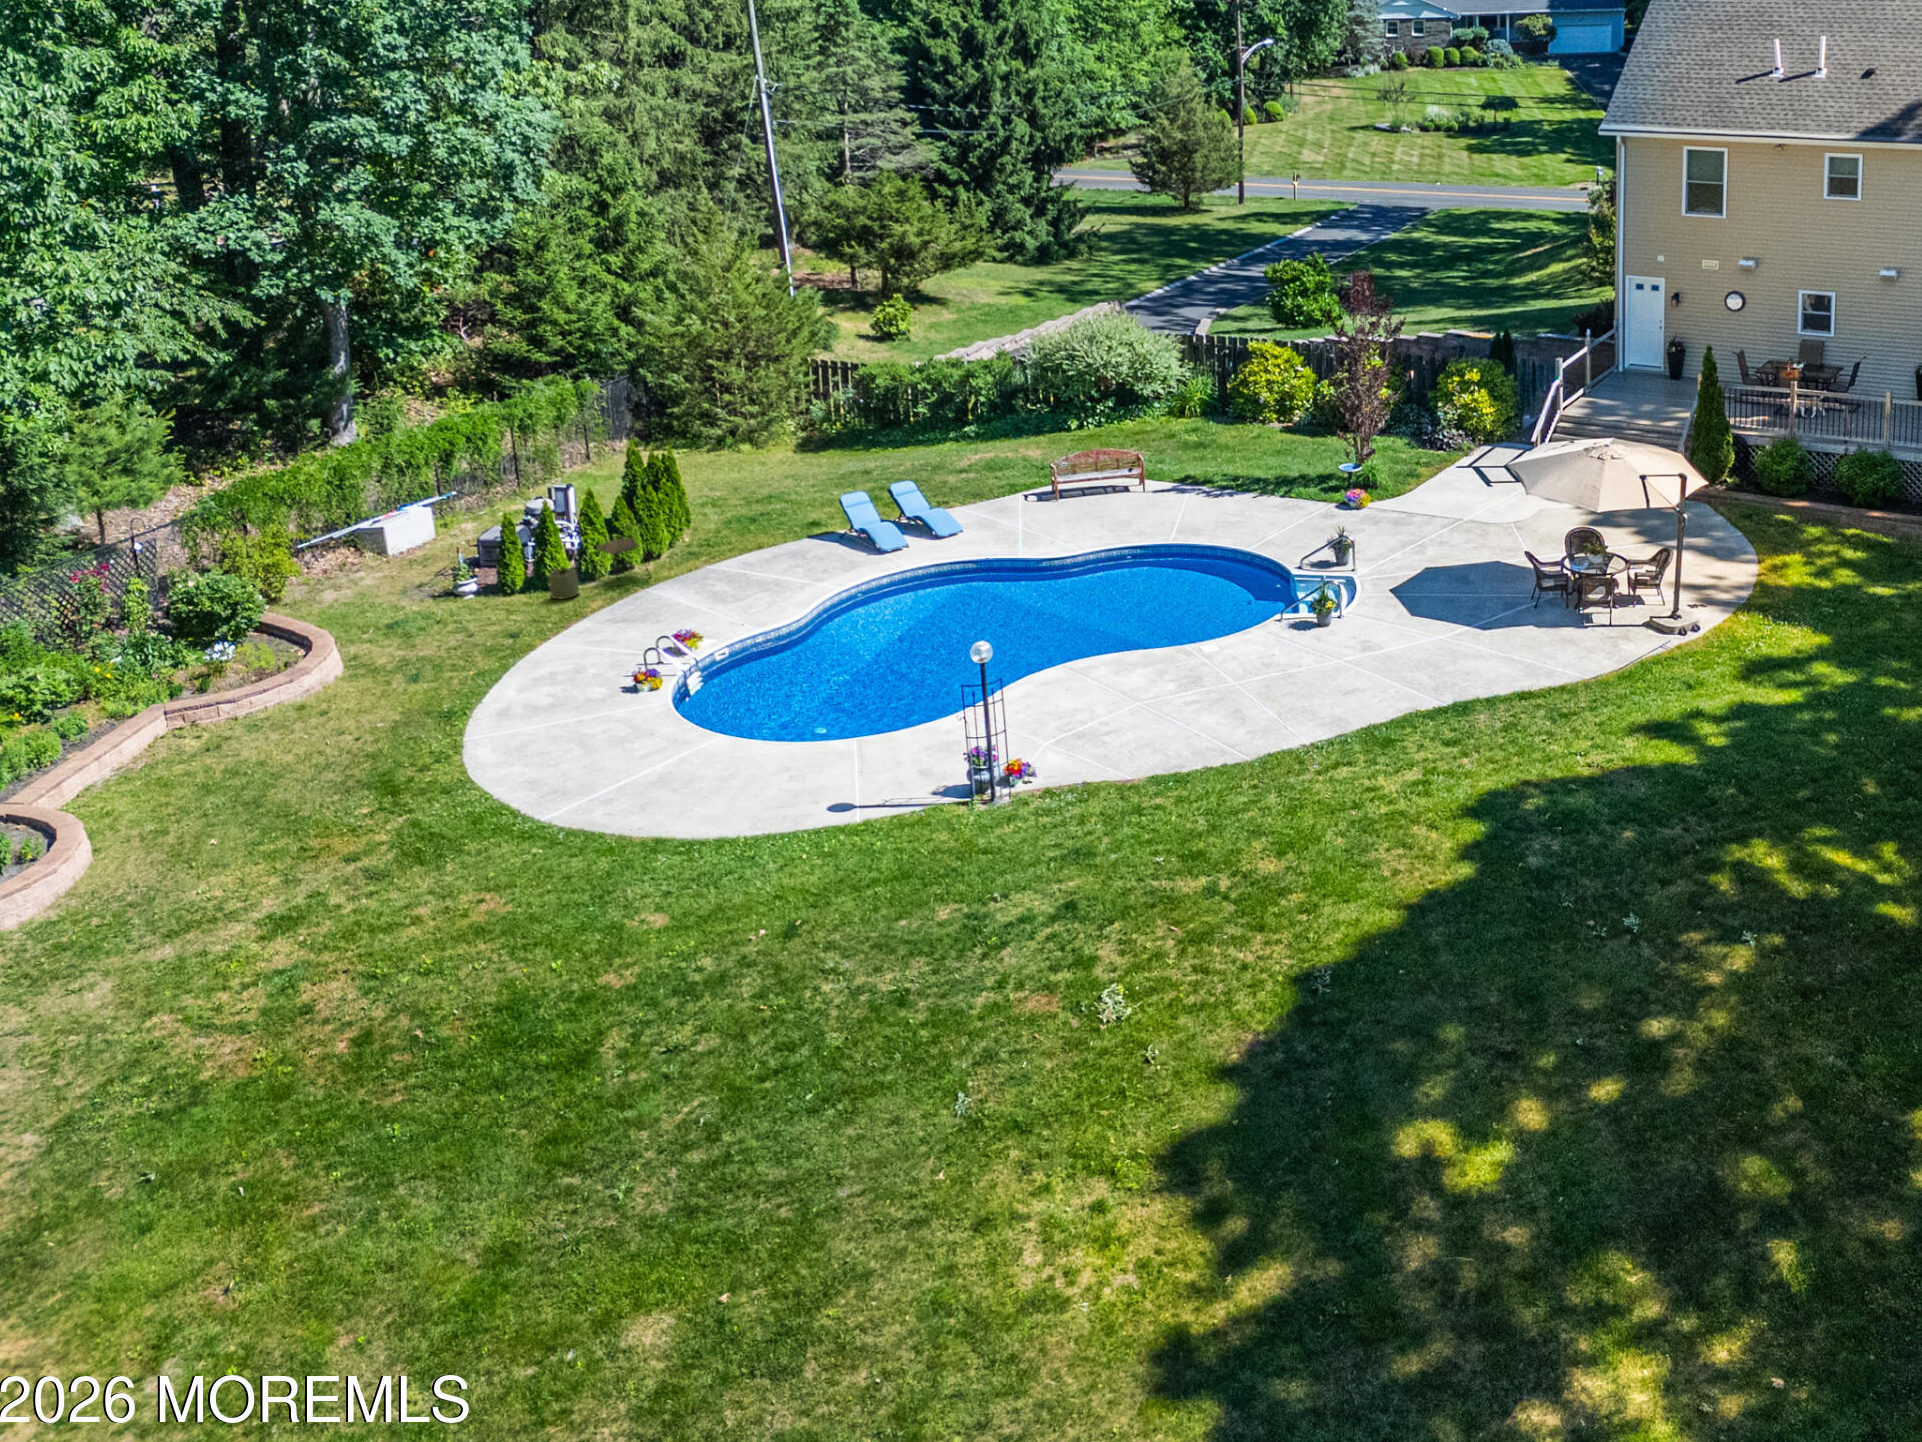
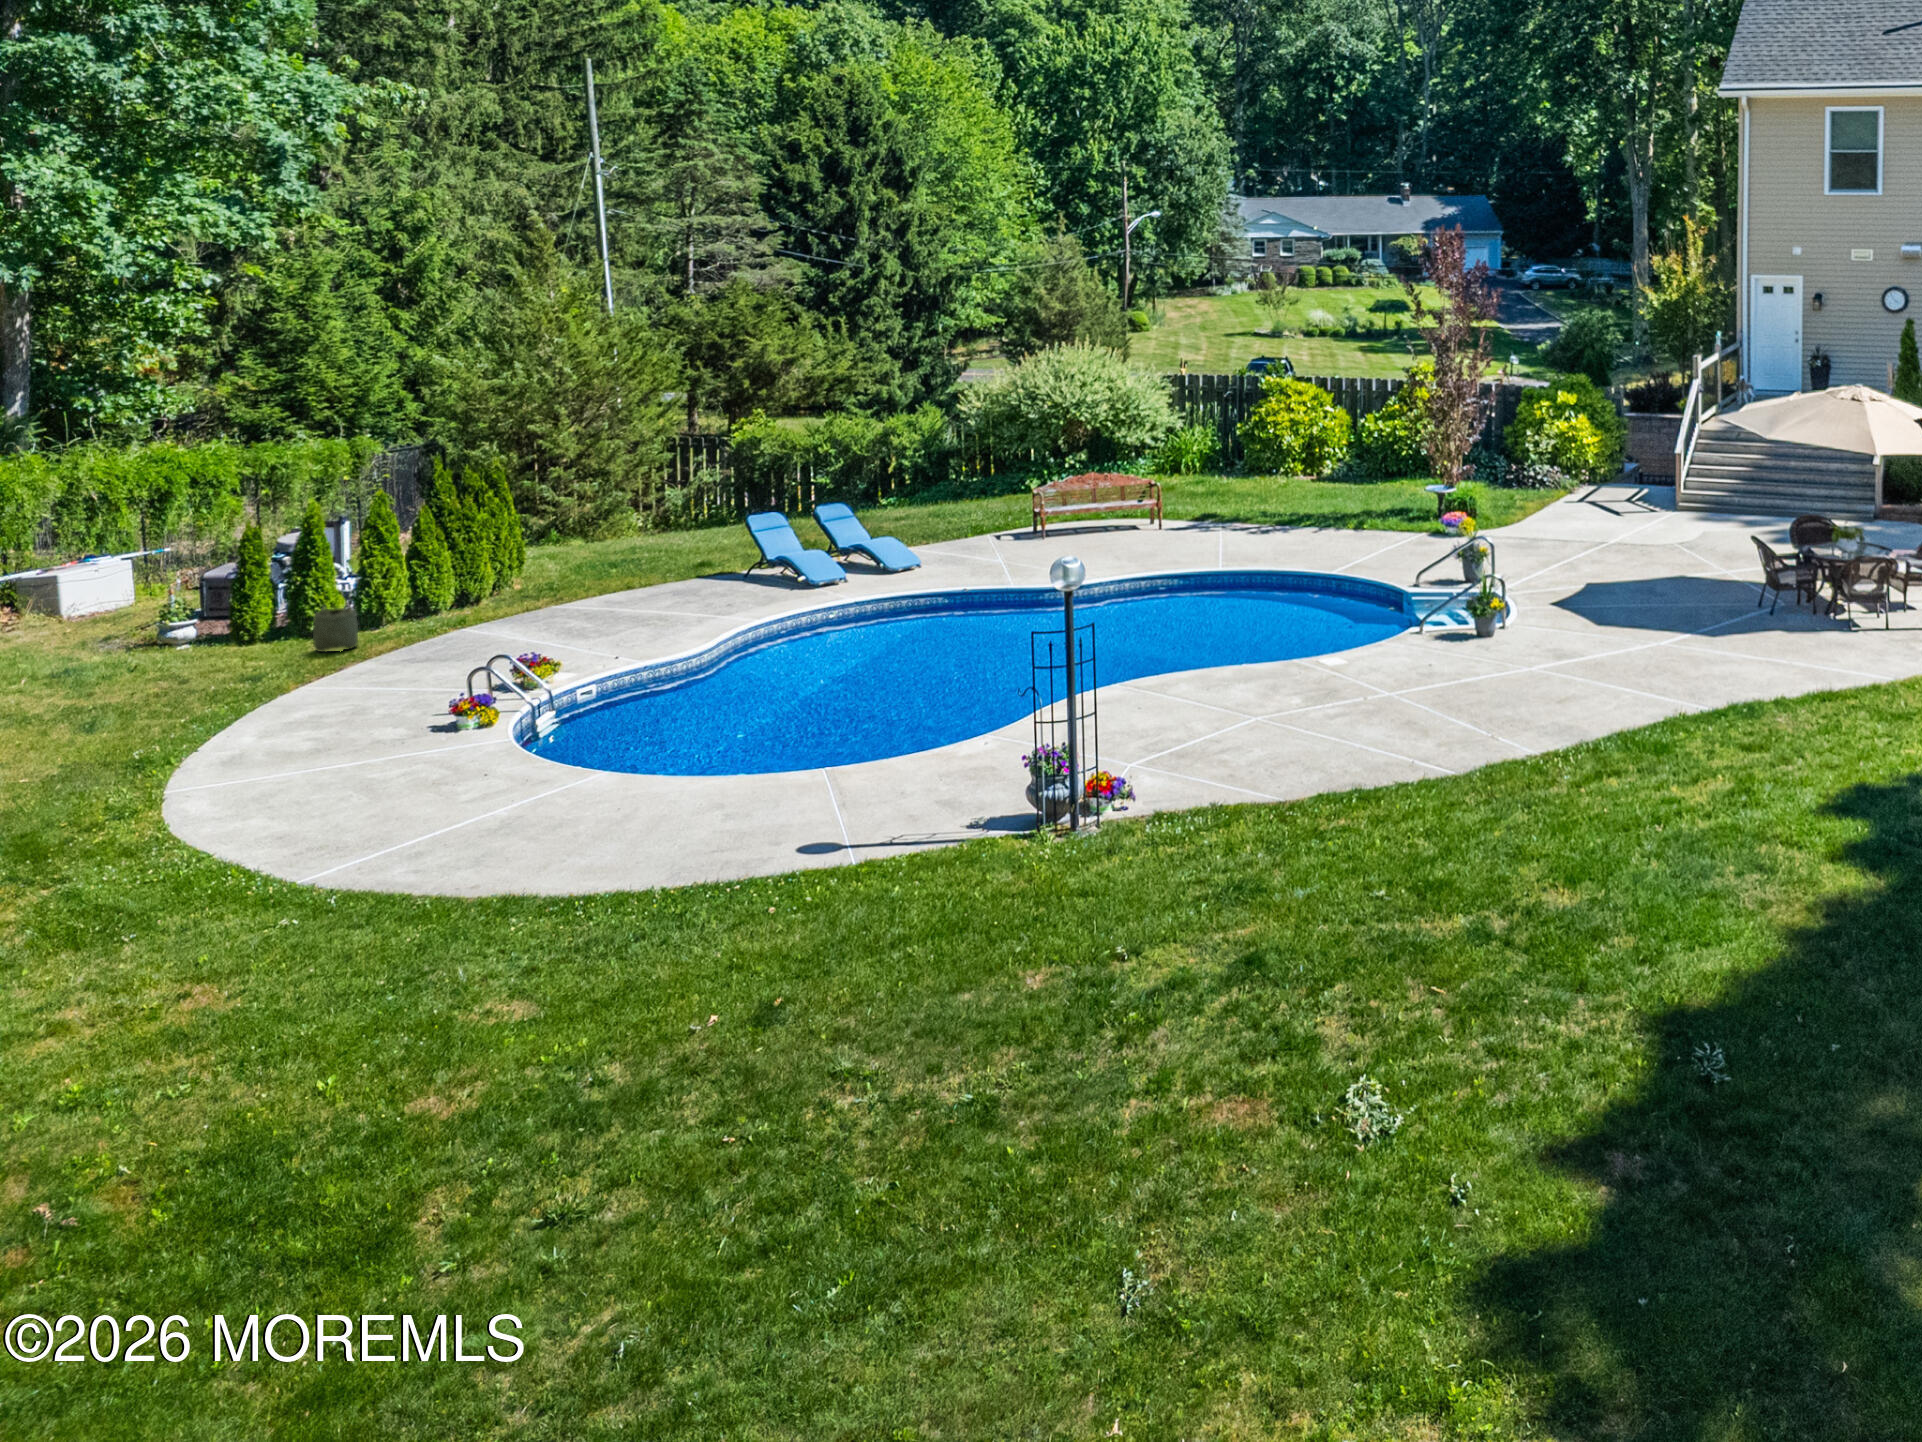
chair: present [598,529,639,560] -> none [385,544,467,640]

